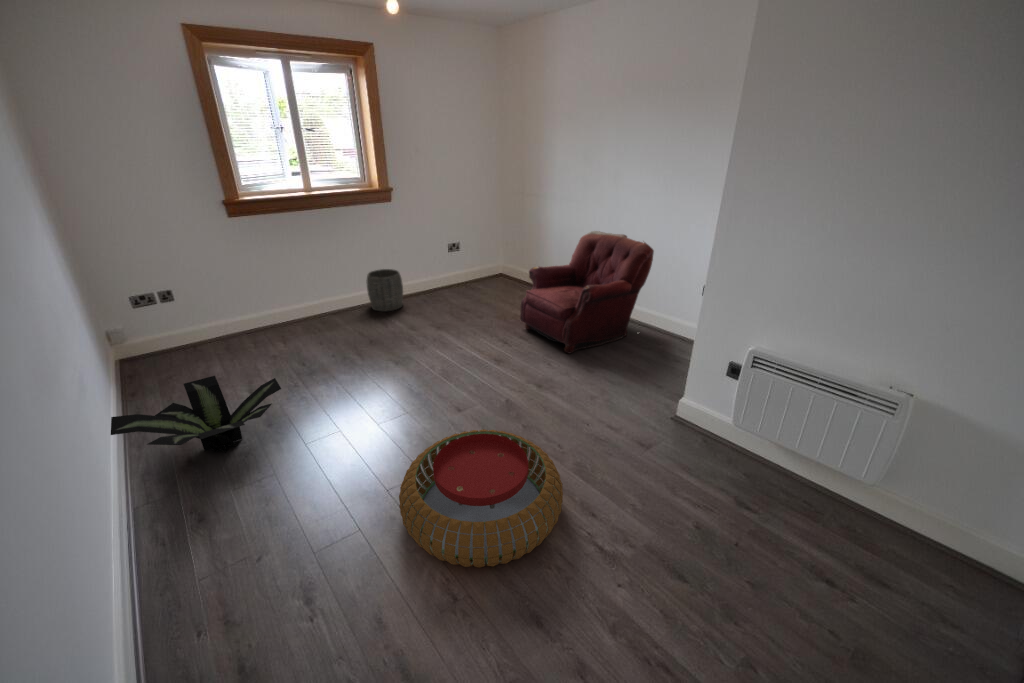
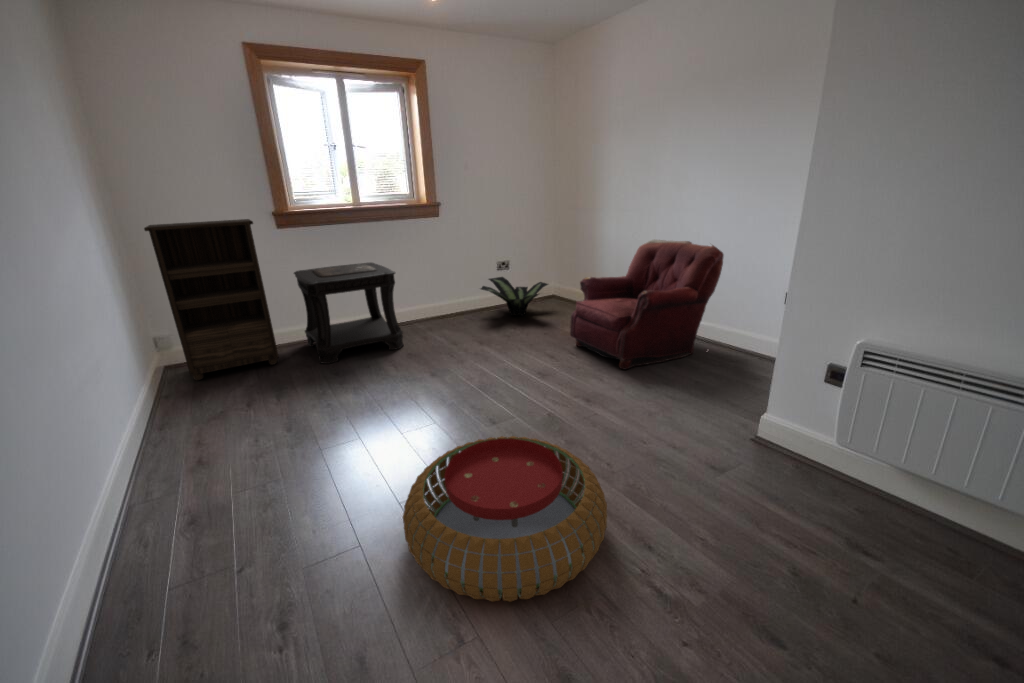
bookshelf: none [93,210,242,374] -> present [144,219,279,380]
side table: none [248,248,364,353] -> present [294,262,404,364]
woven basket: present [367,269,403,311] -> none [411,286,448,329]
potted plant: present [111,376,281,453] -> present [481,277,548,316]

